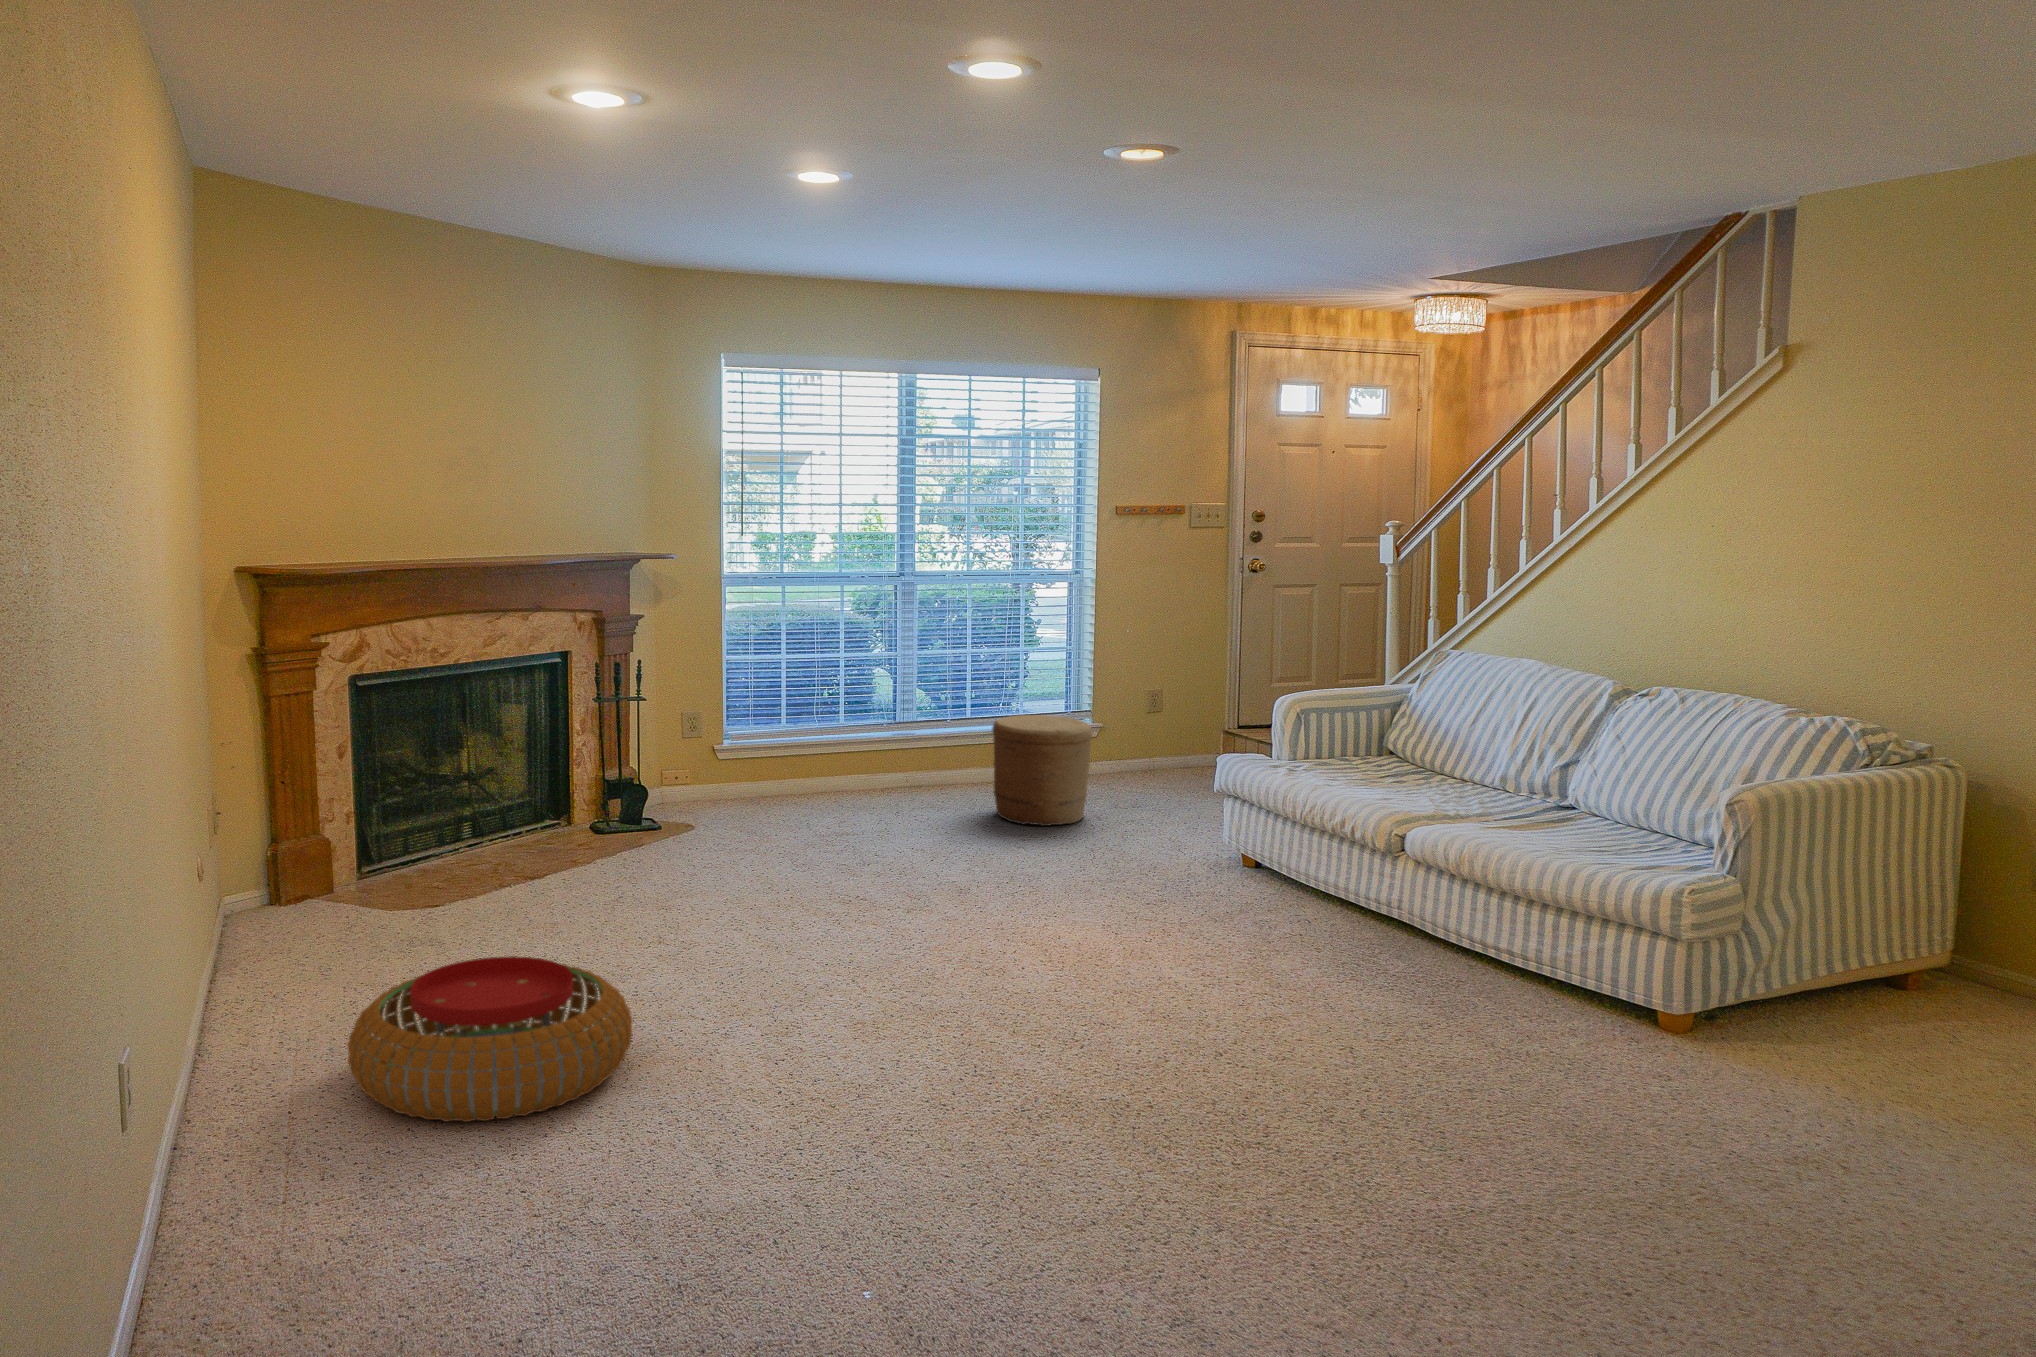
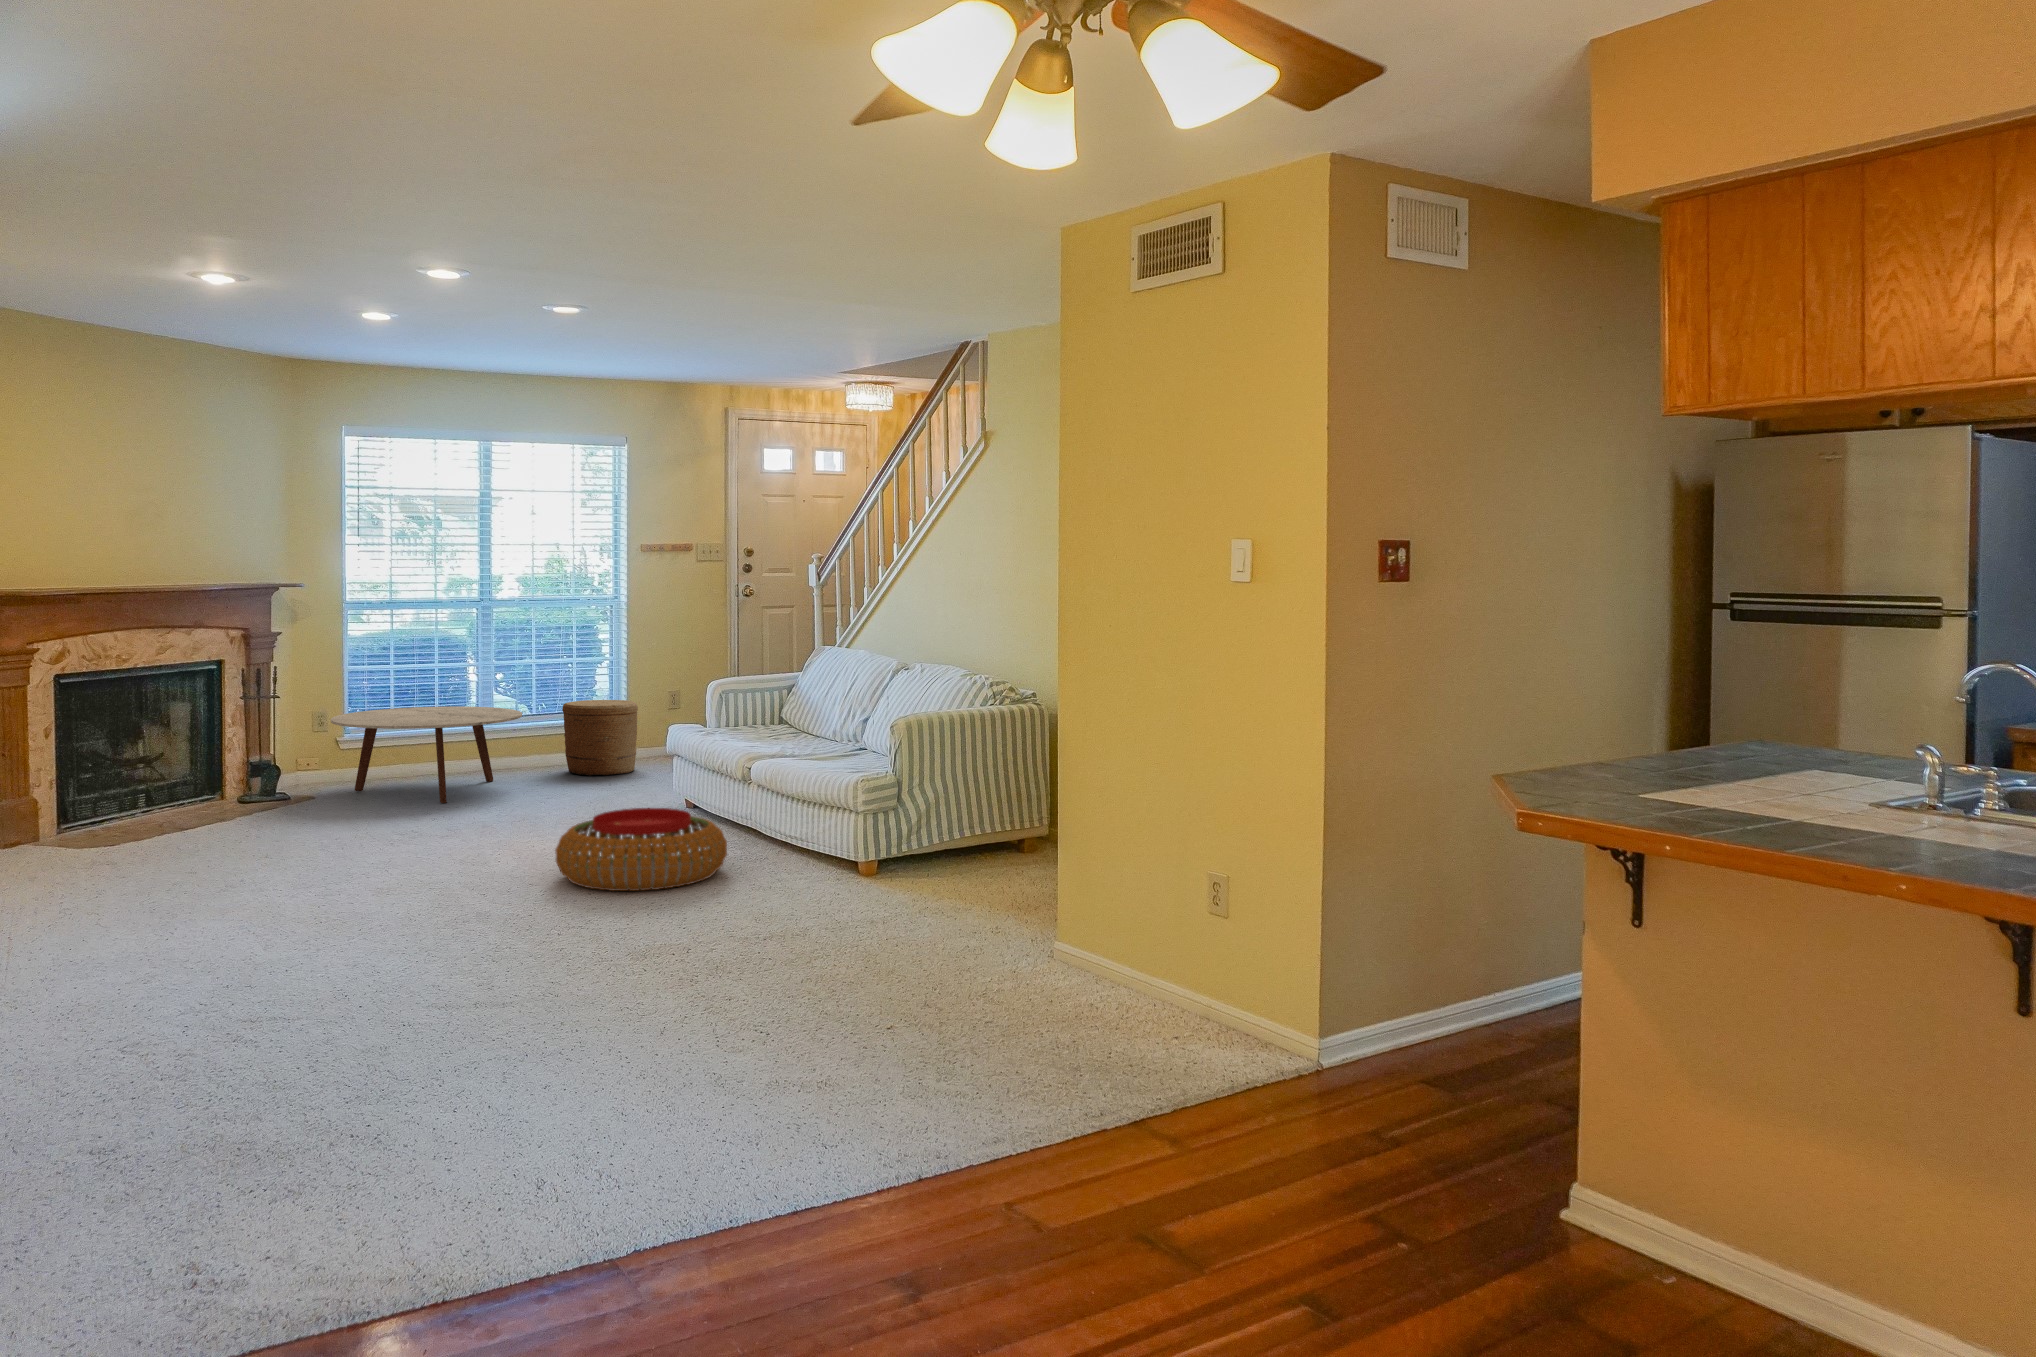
coffee table: none [694,715,933,864] -> present [331,706,522,803]
pouf: present [348,956,632,1122] -> present [555,808,727,891]

